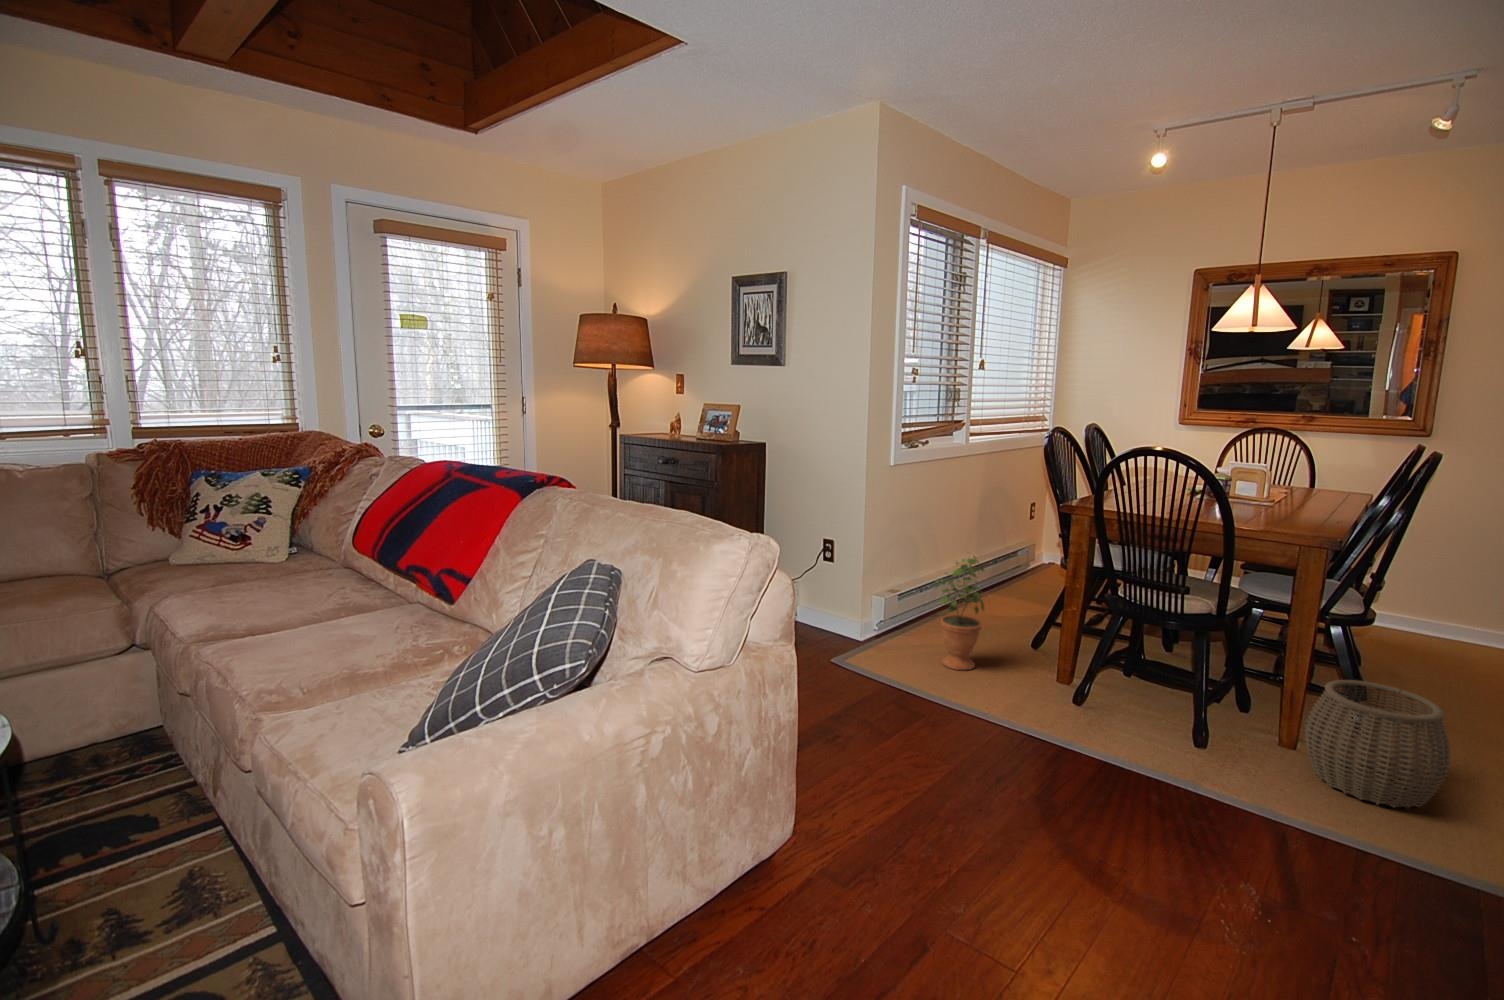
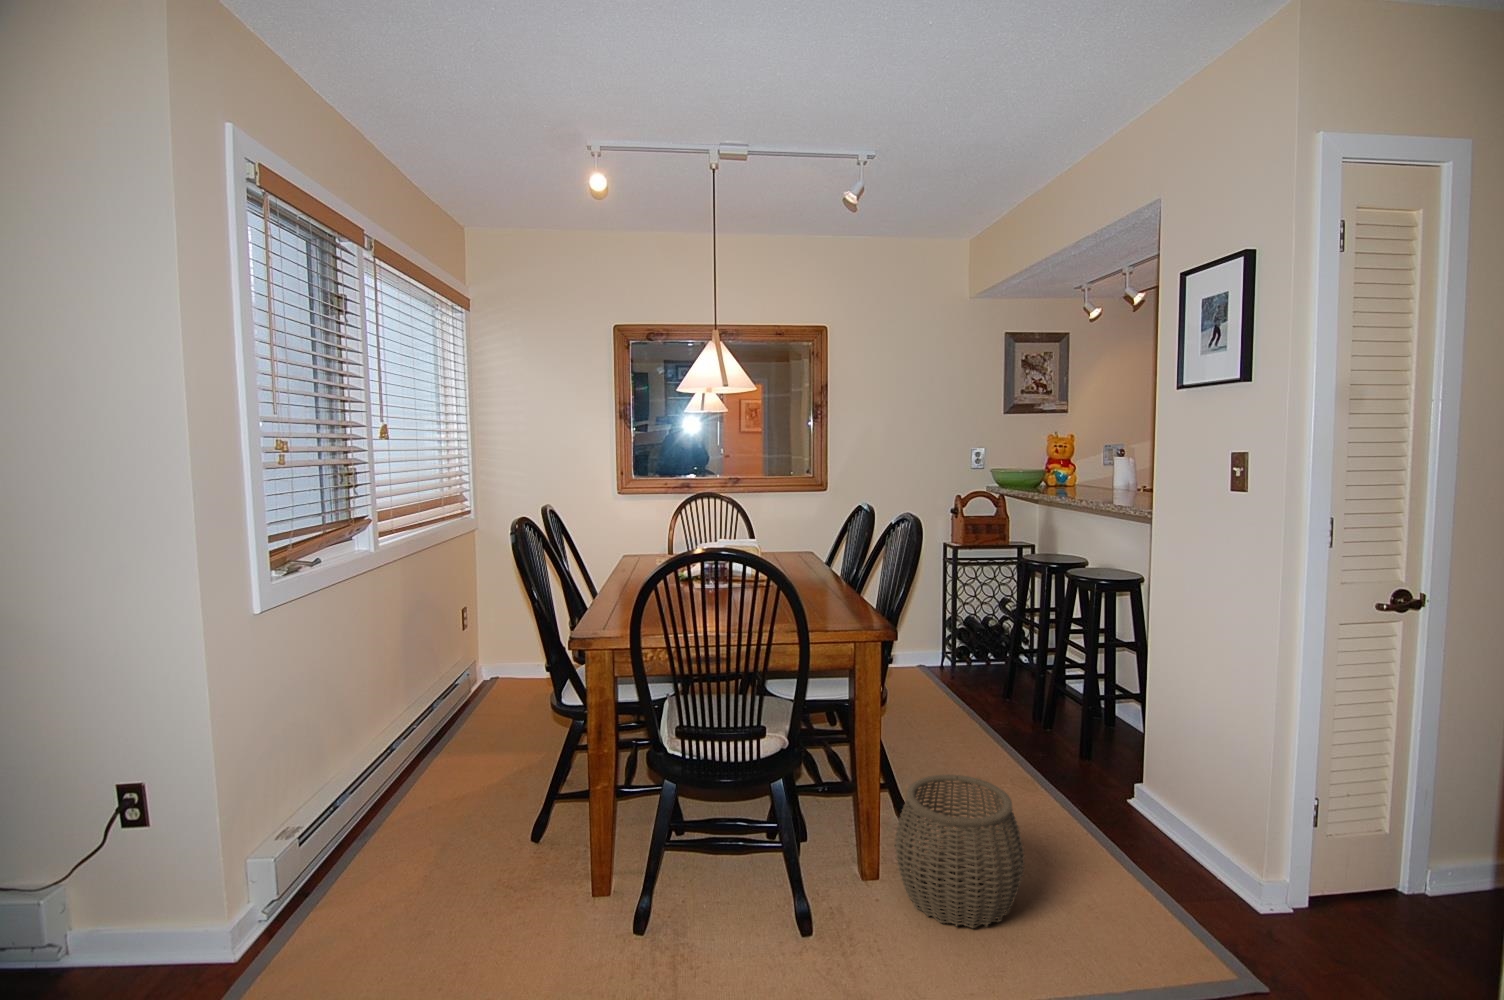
potted plant: present [936,556,984,670] -> none [381,740,474,954]

